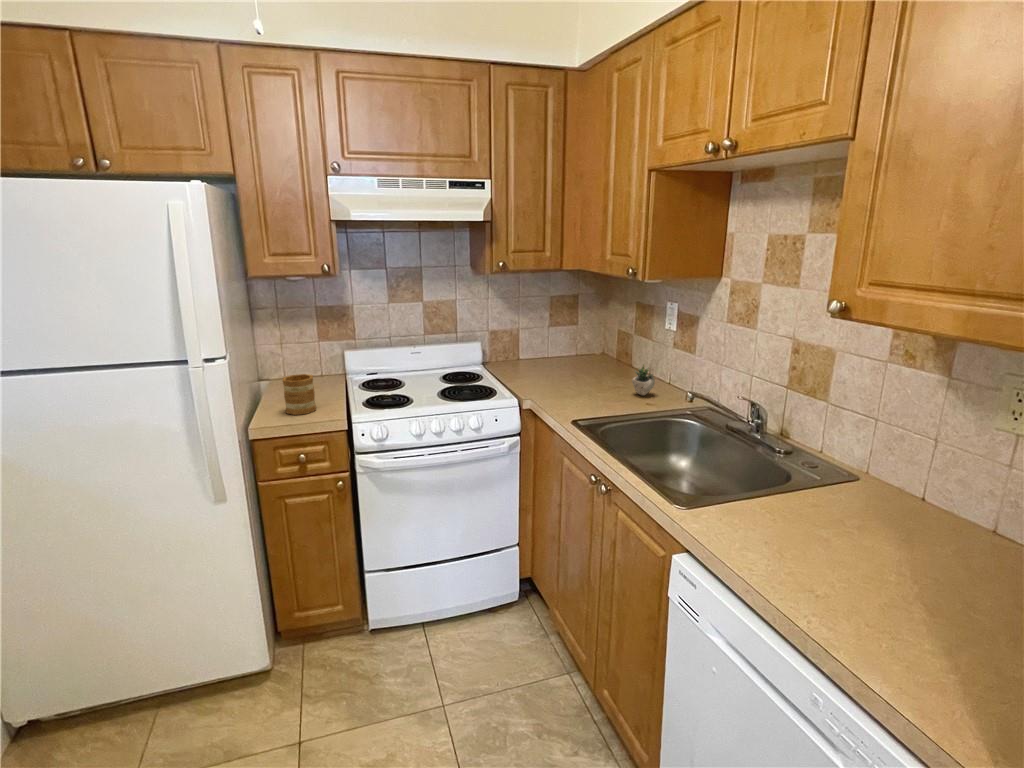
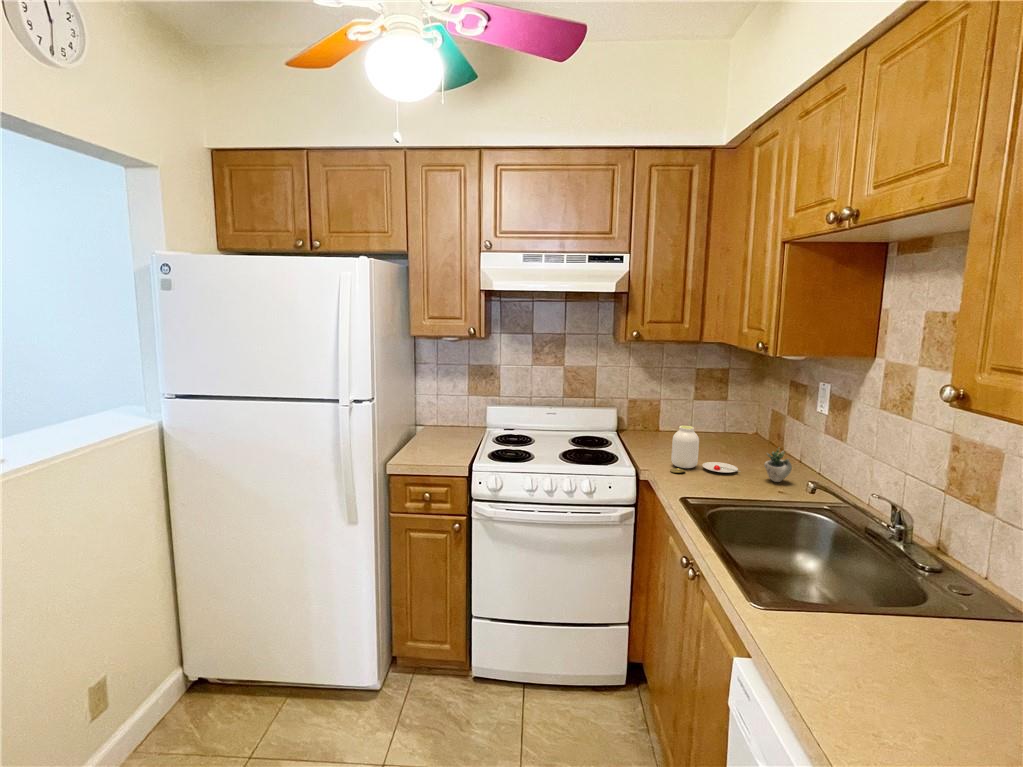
jar: none [548,352,612,398] -> present [670,426,738,473]
mug: present [283,374,316,415] -> none [422,422,450,458]

